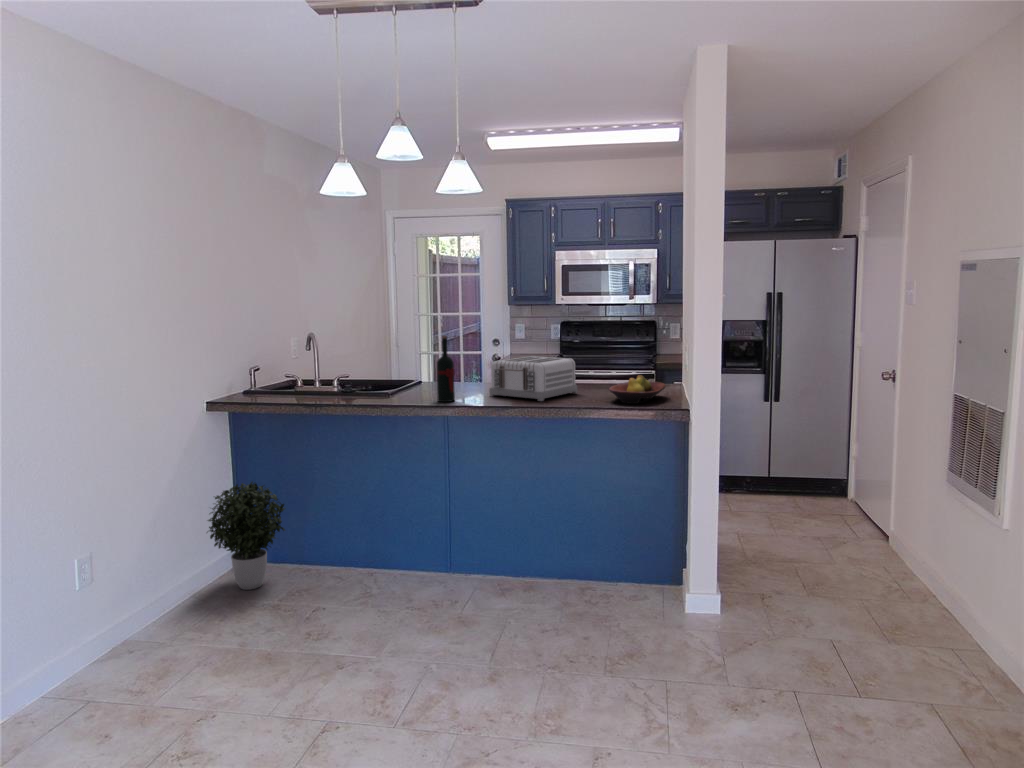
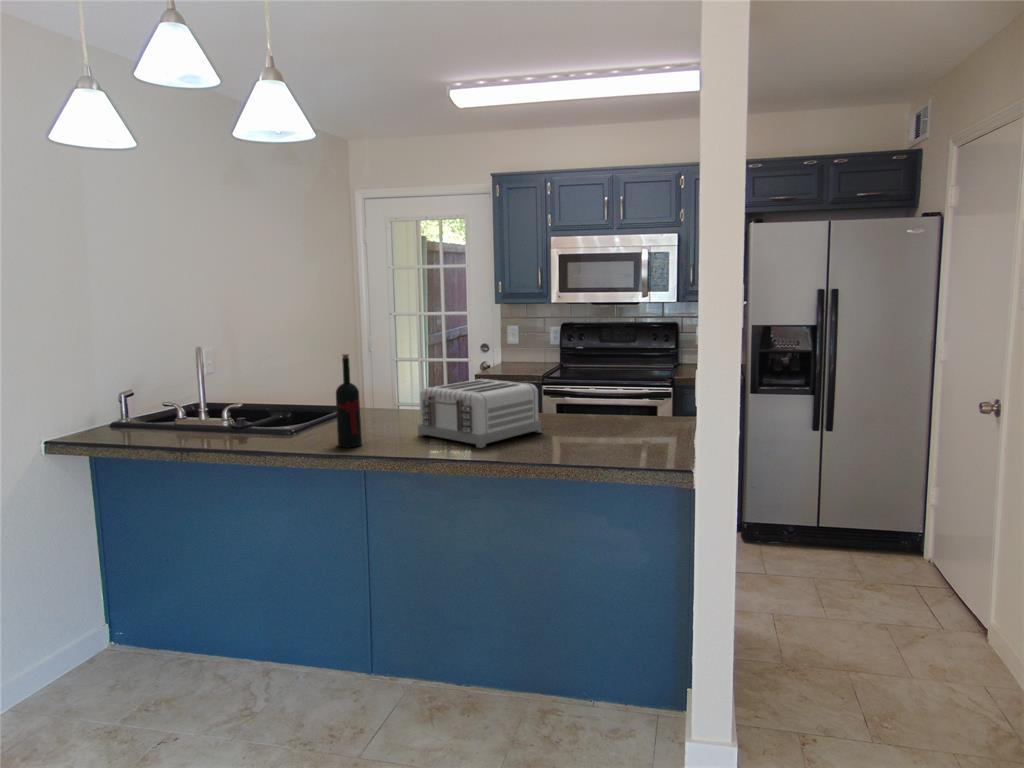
fruit bowl: present [609,375,666,404] -> none [575,411,661,456]
potted plant: present [208,482,285,590] -> none [30,544,149,692]

